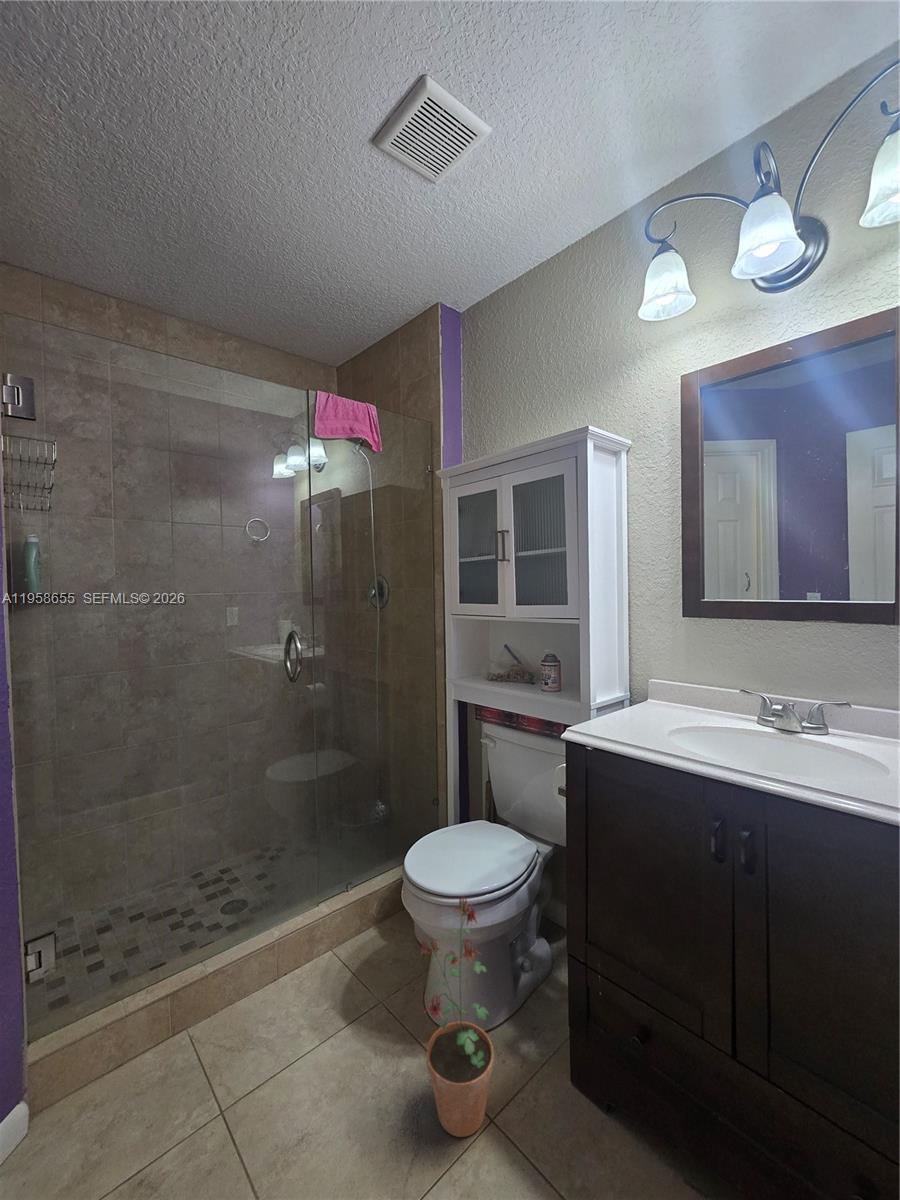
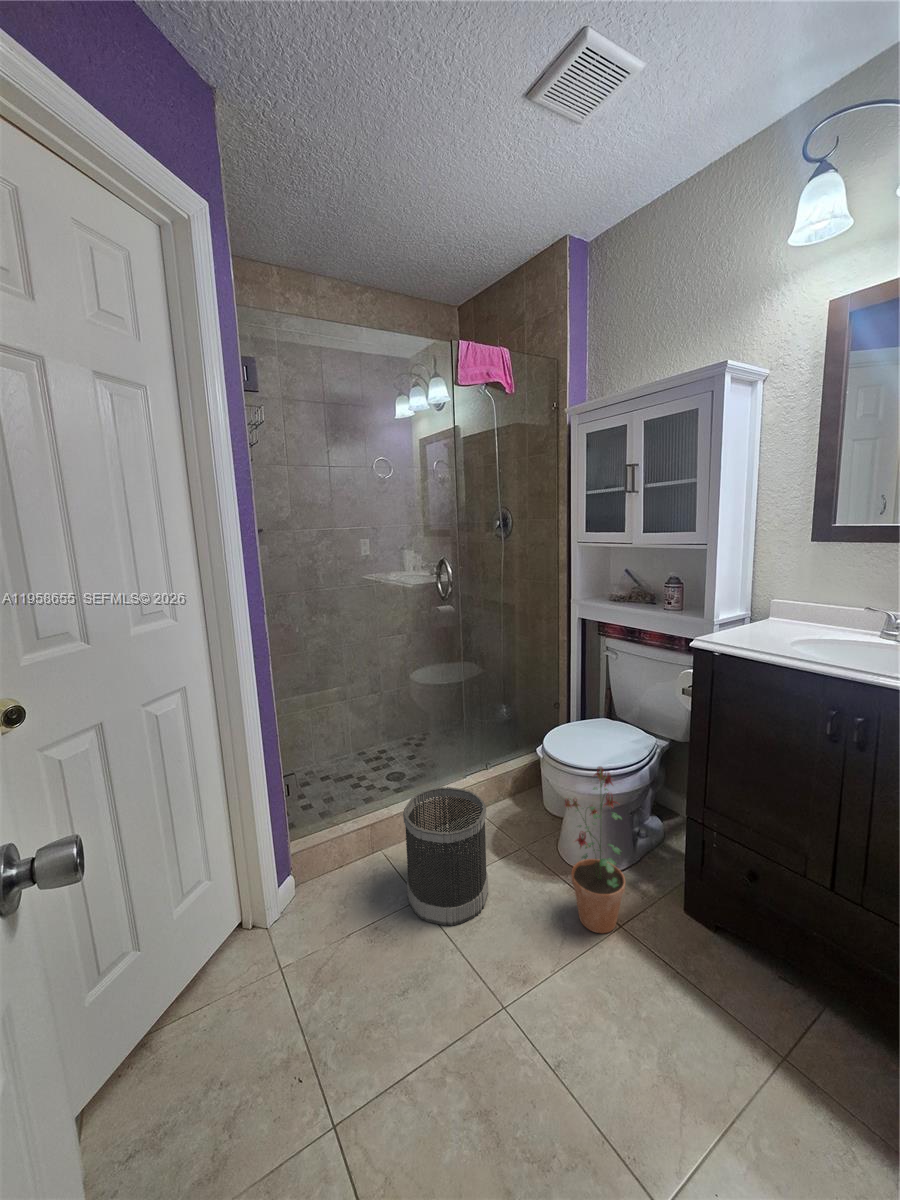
wastebasket: none [201,933,324,1157] -> present [403,787,488,926]

